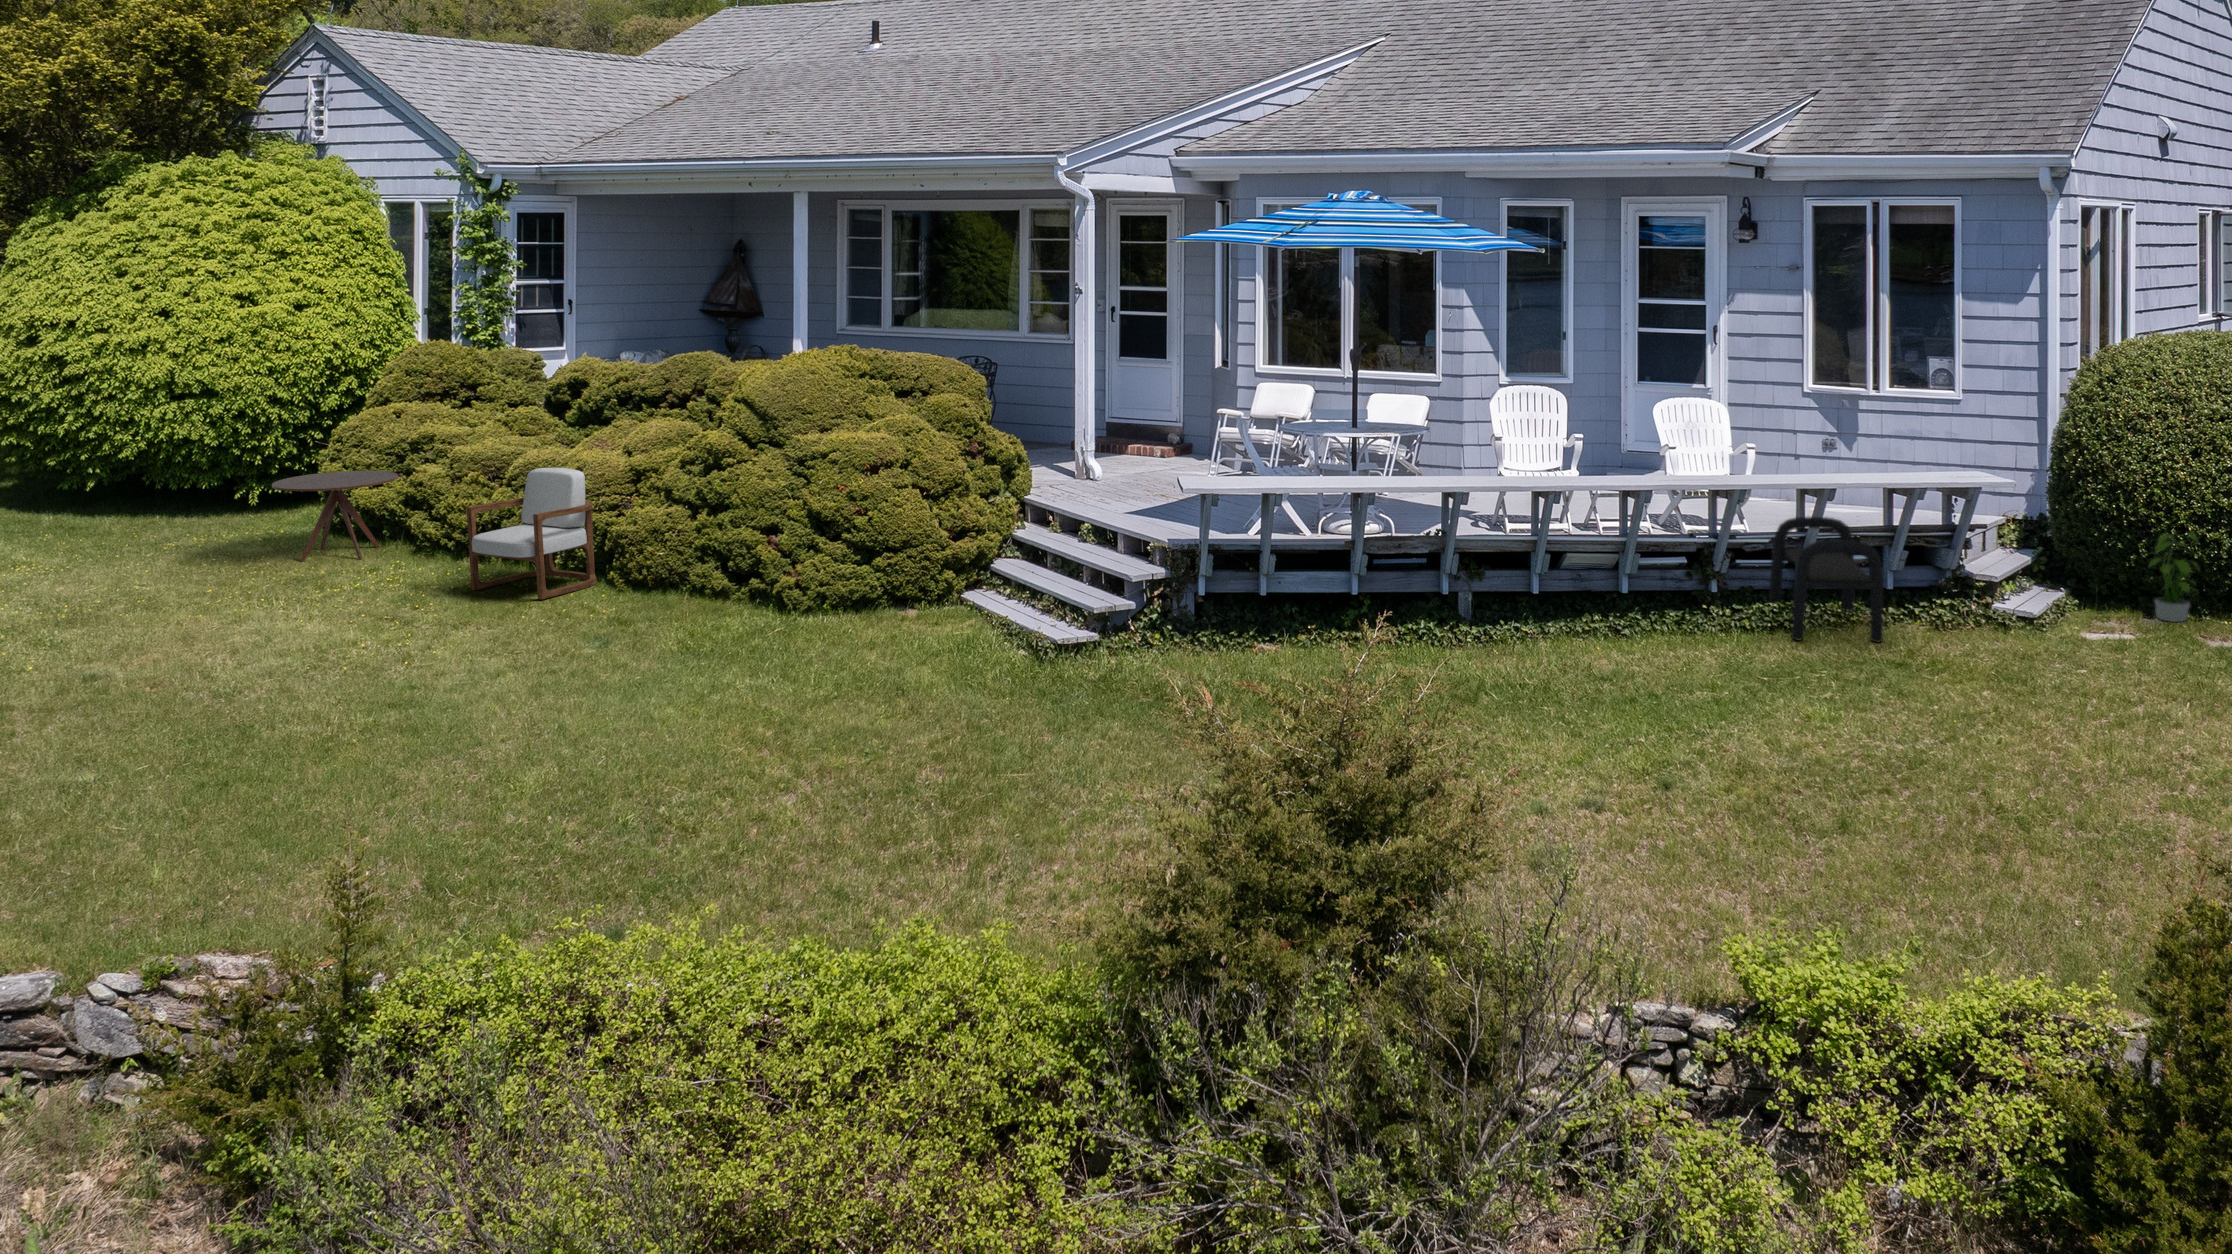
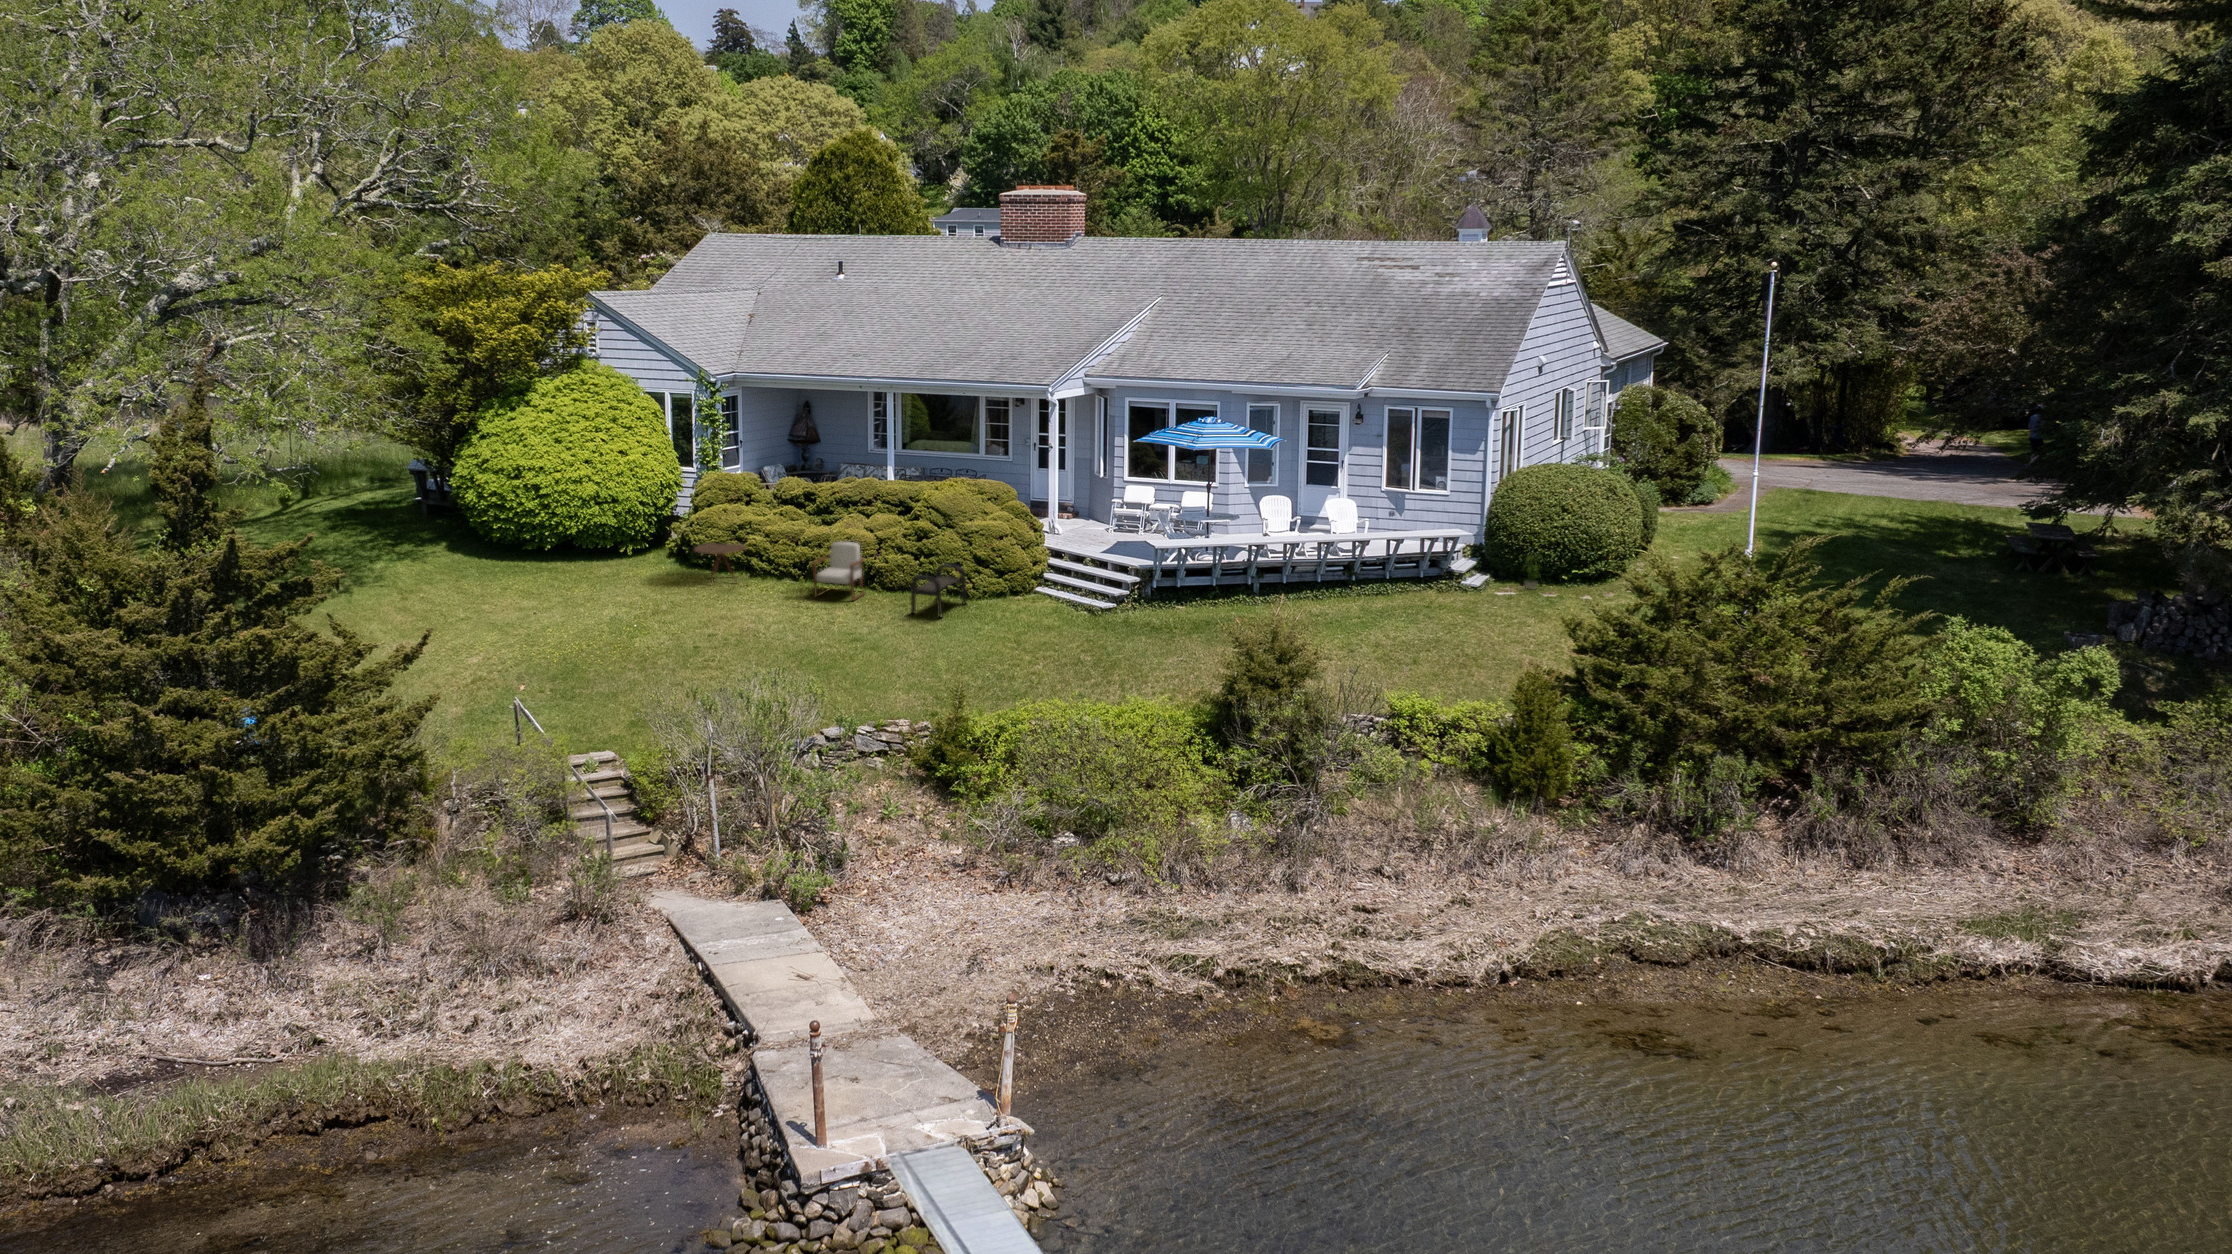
bench: present [1769,517,1883,642] -> present [911,563,967,617]

